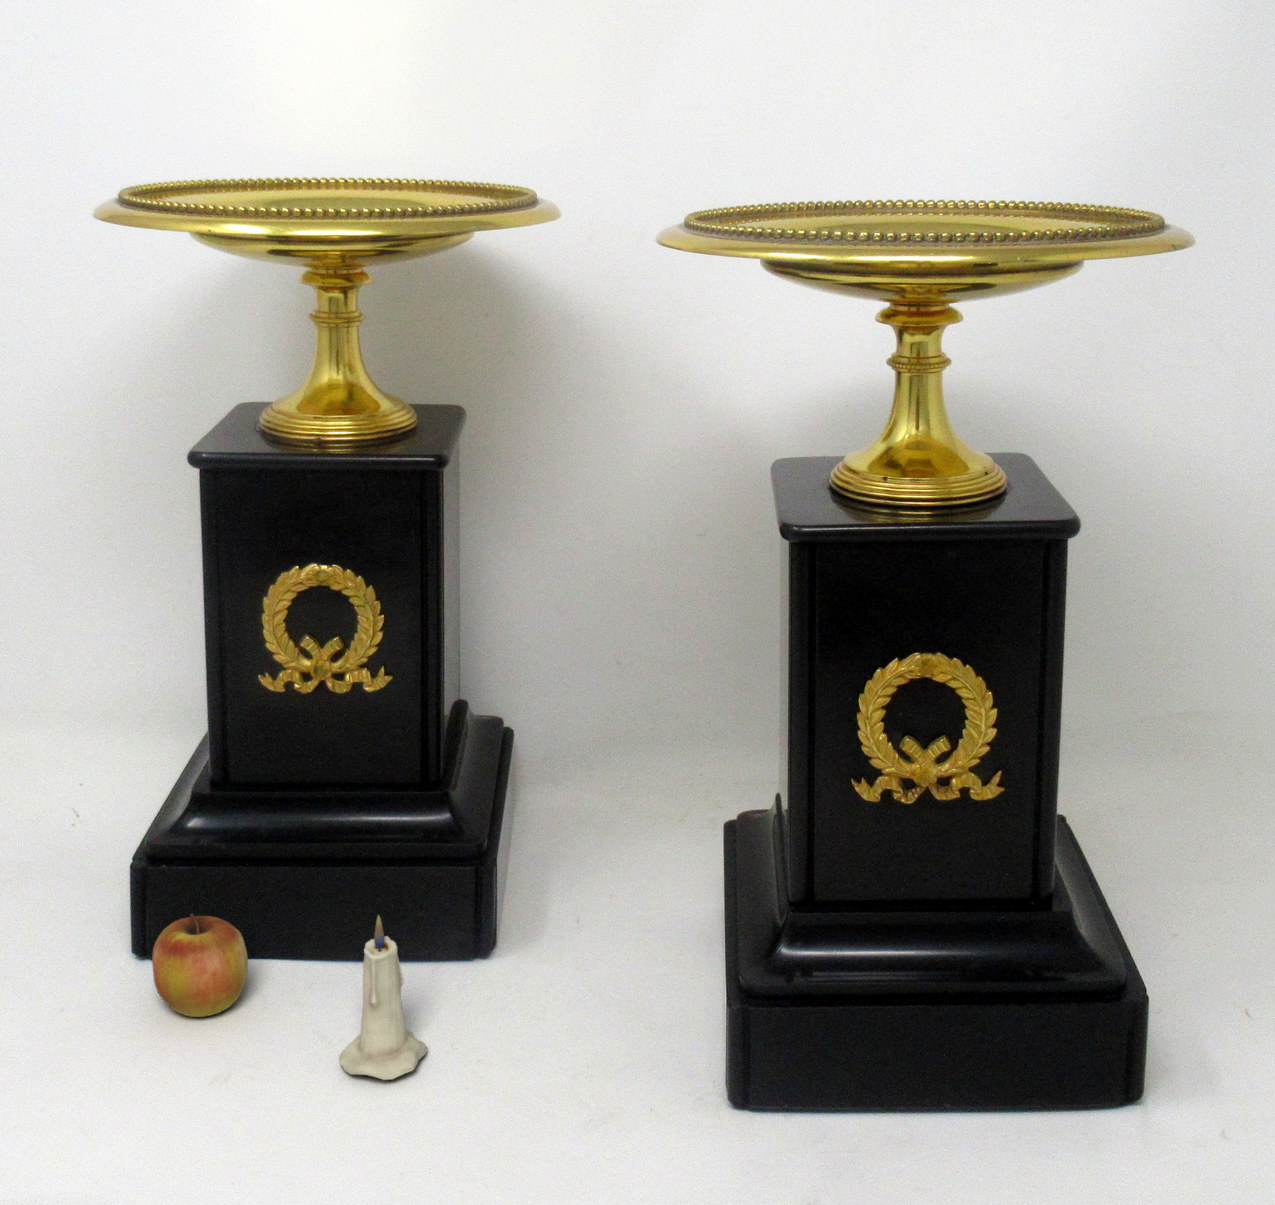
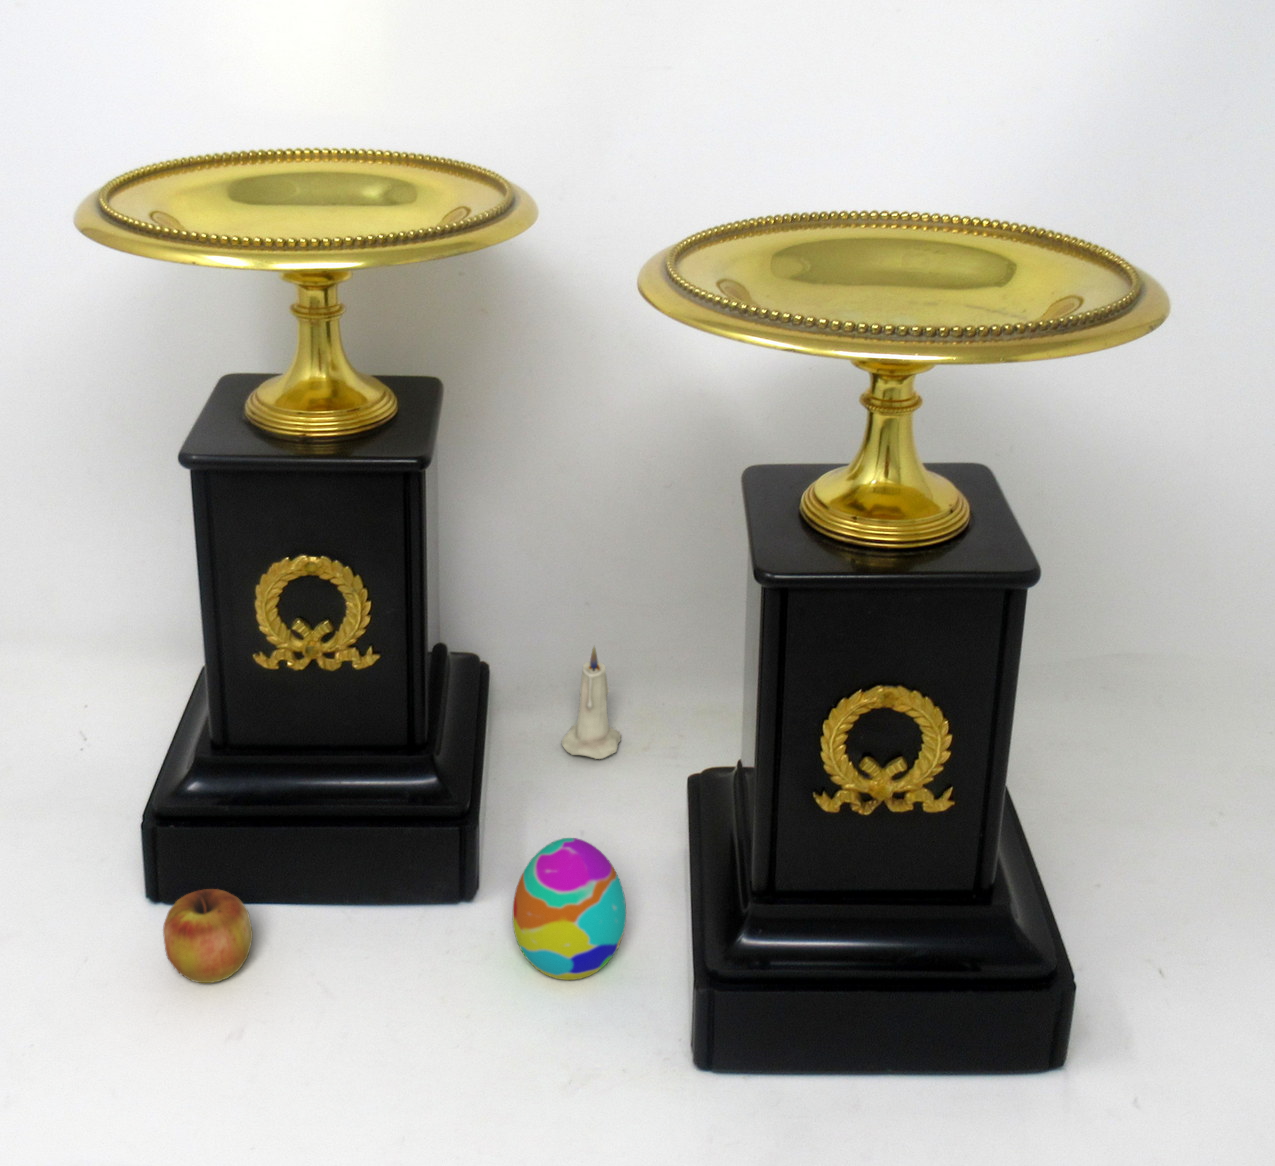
decorative egg: none [531,856,655,1018] -> present [512,838,626,980]
candle: present [339,916,427,1080] -> present [562,647,621,759]

